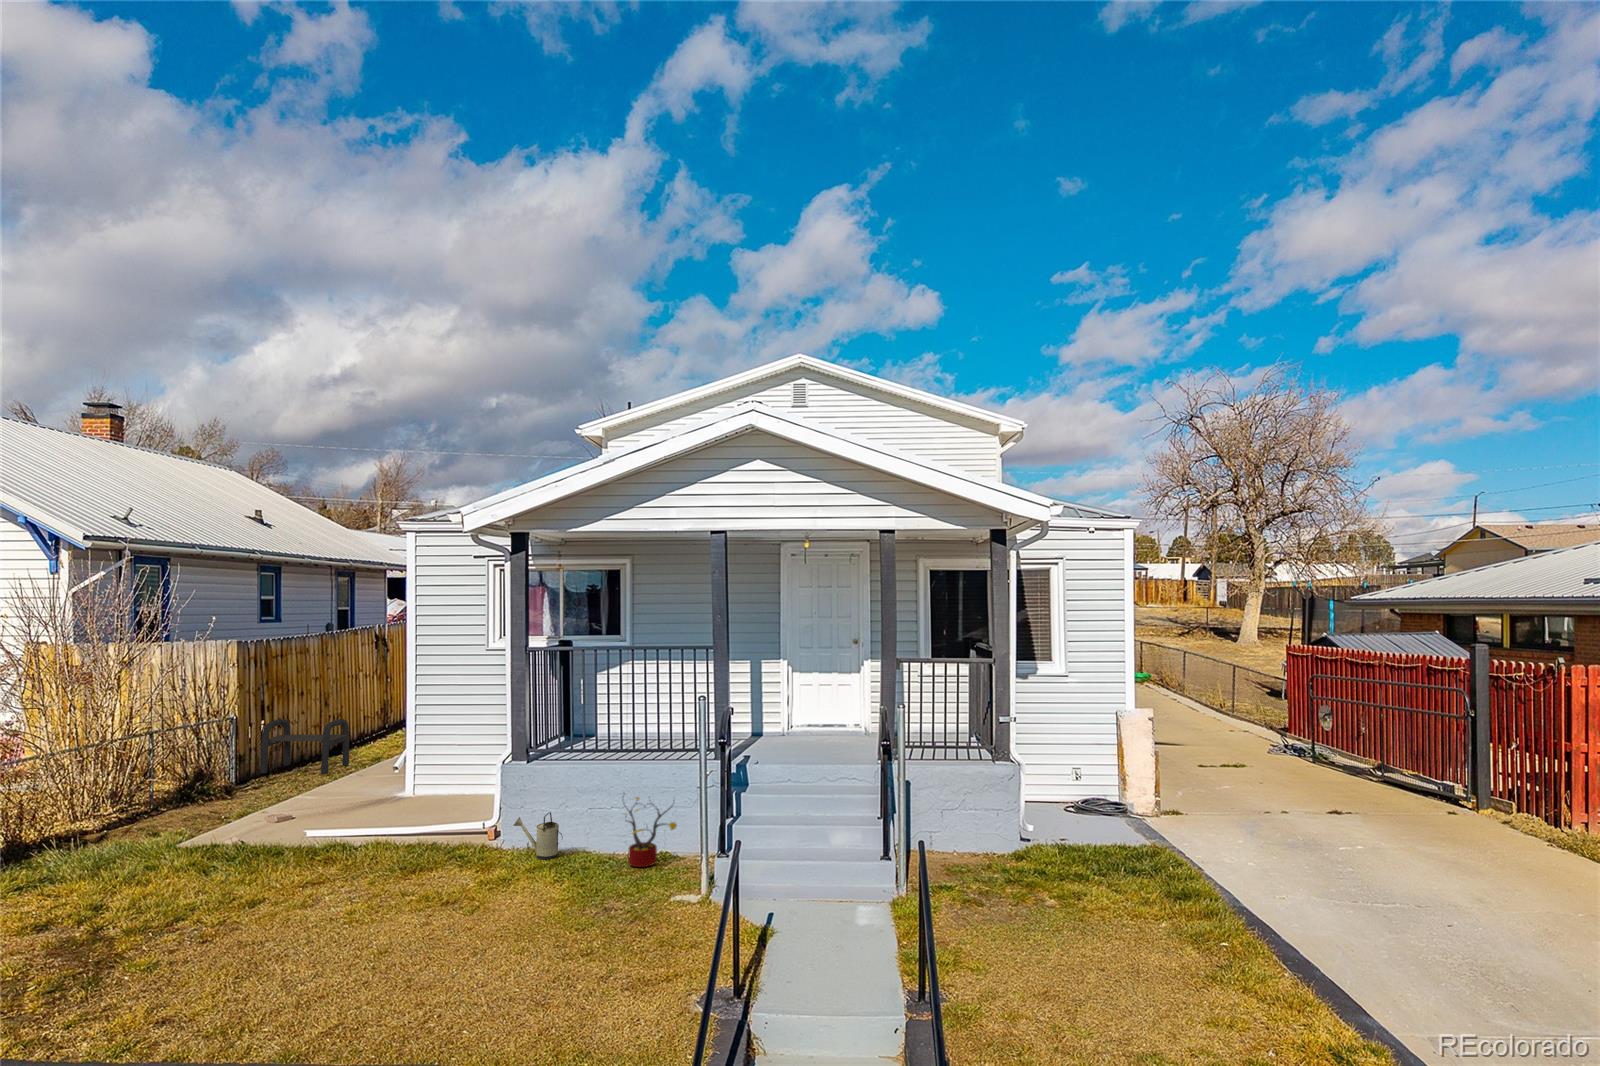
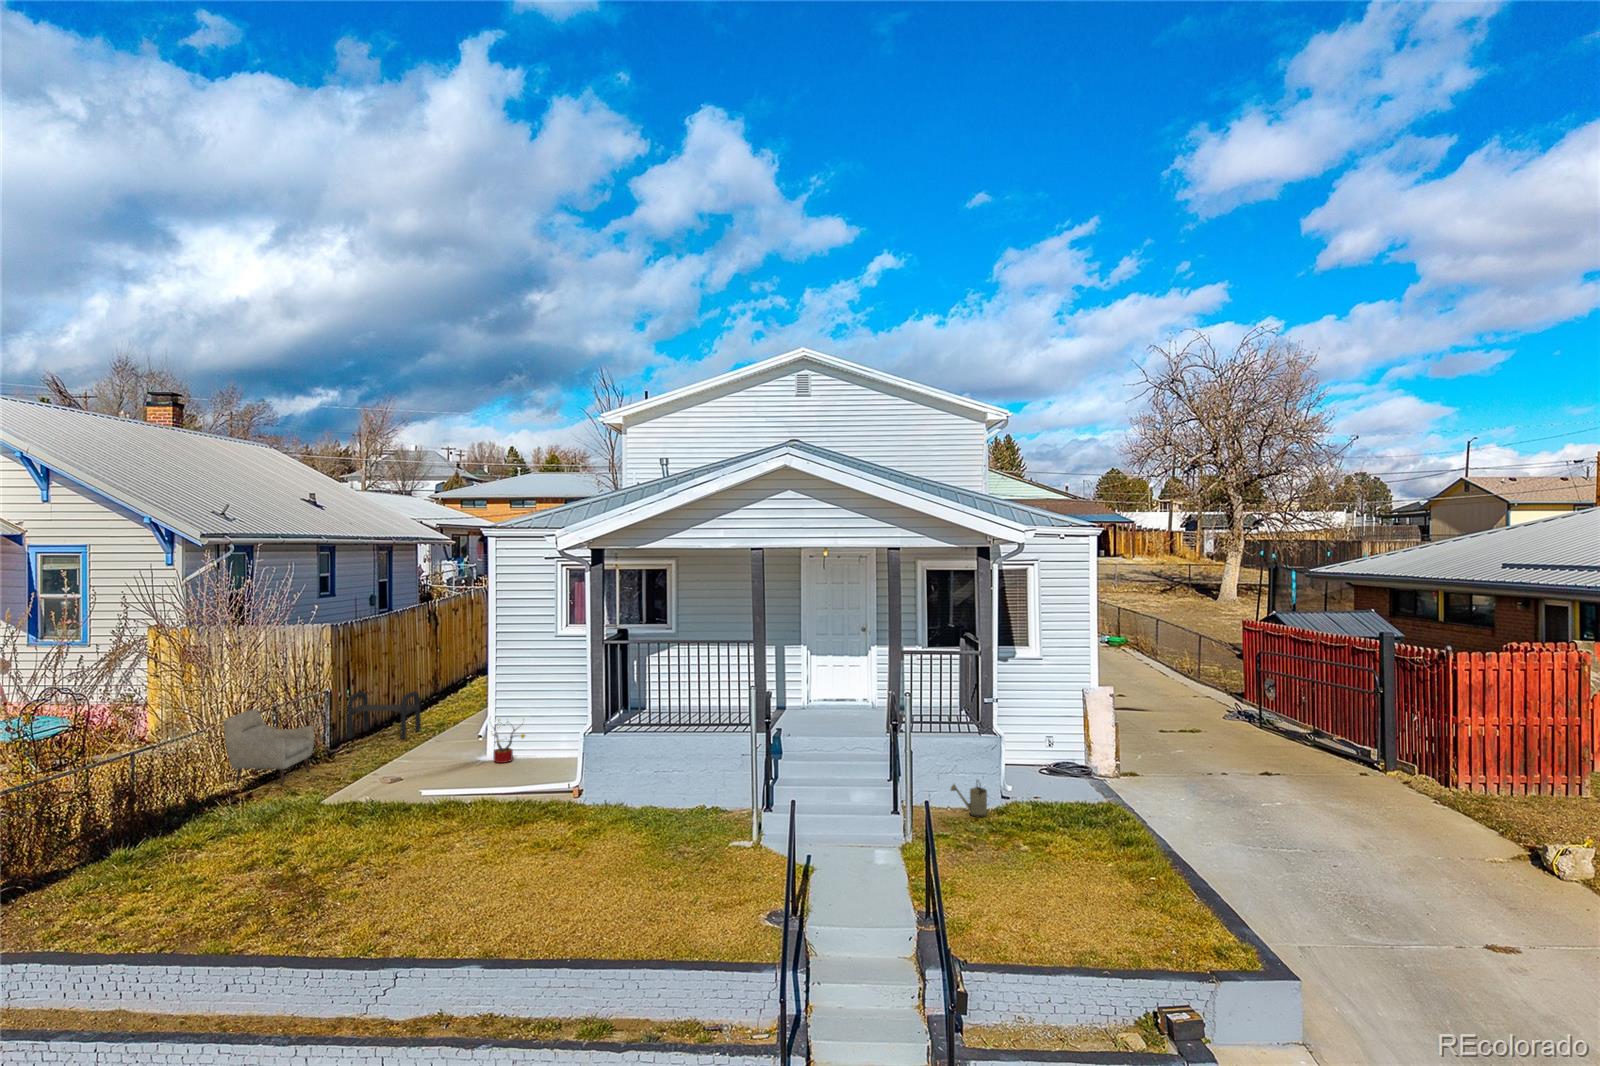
chair: none [85,733,202,824] -> present [224,709,314,785]
decorative plant: present [623,797,676,867] -> present [493,719,525,763]
watering can: present [514,812,562,859] -> present [951,782,987,817]

